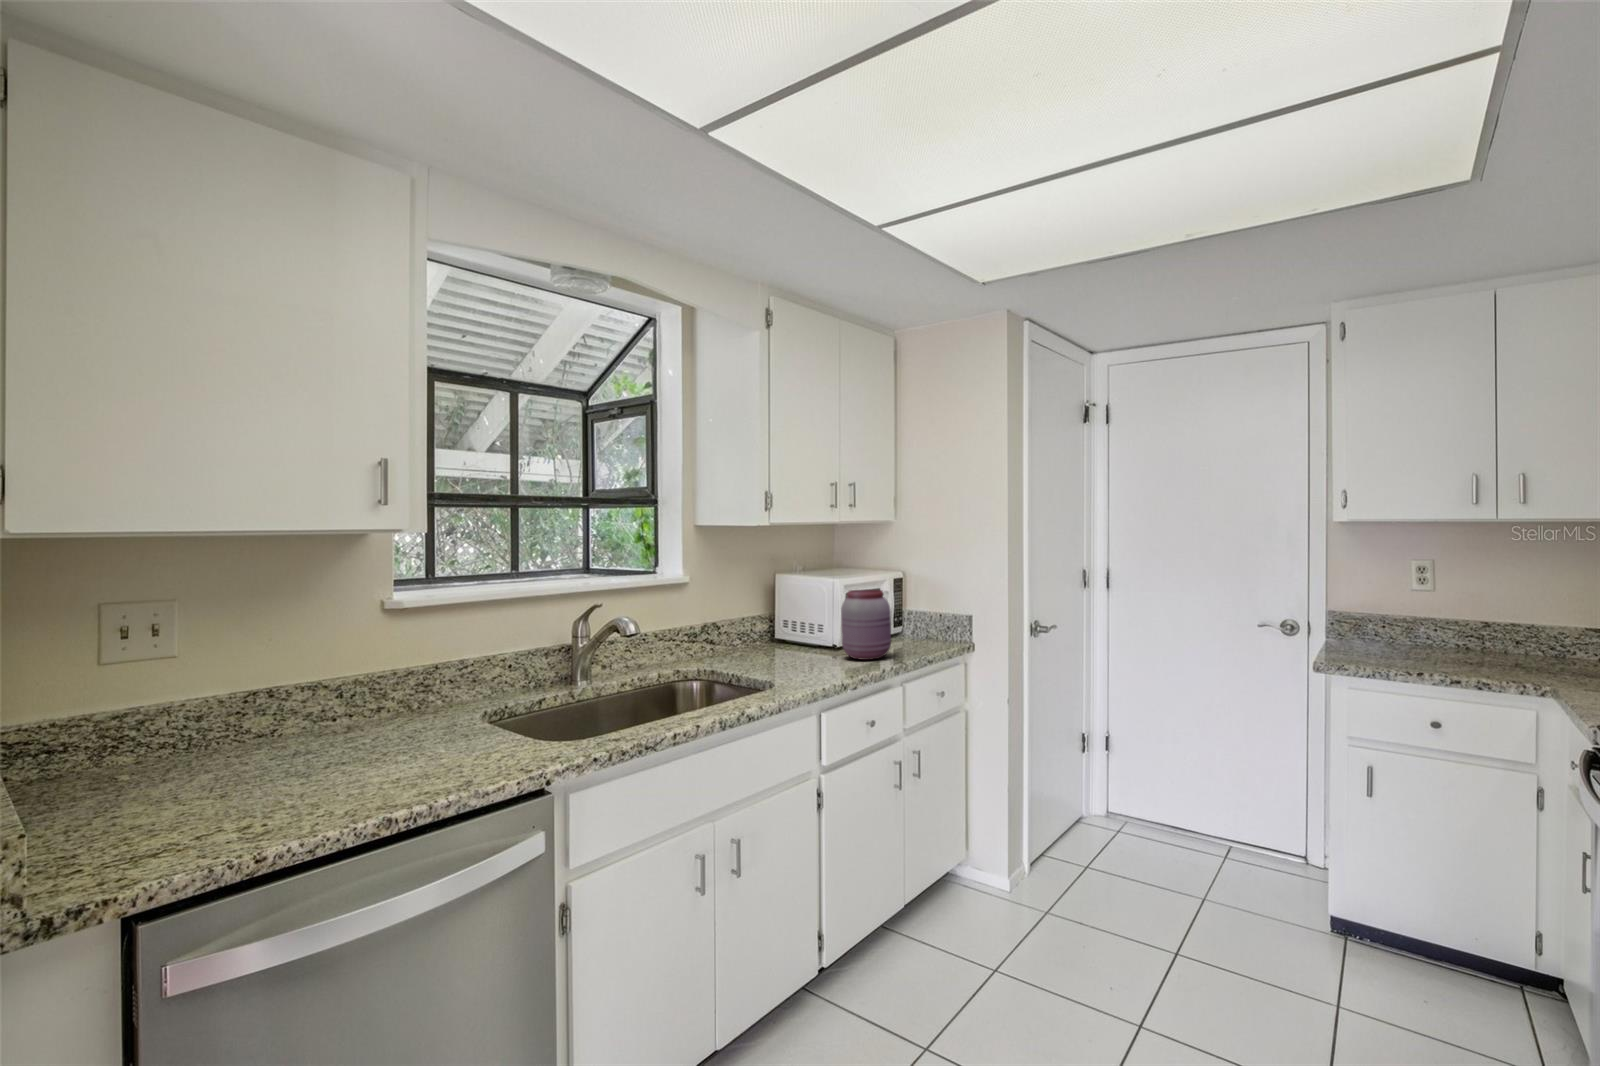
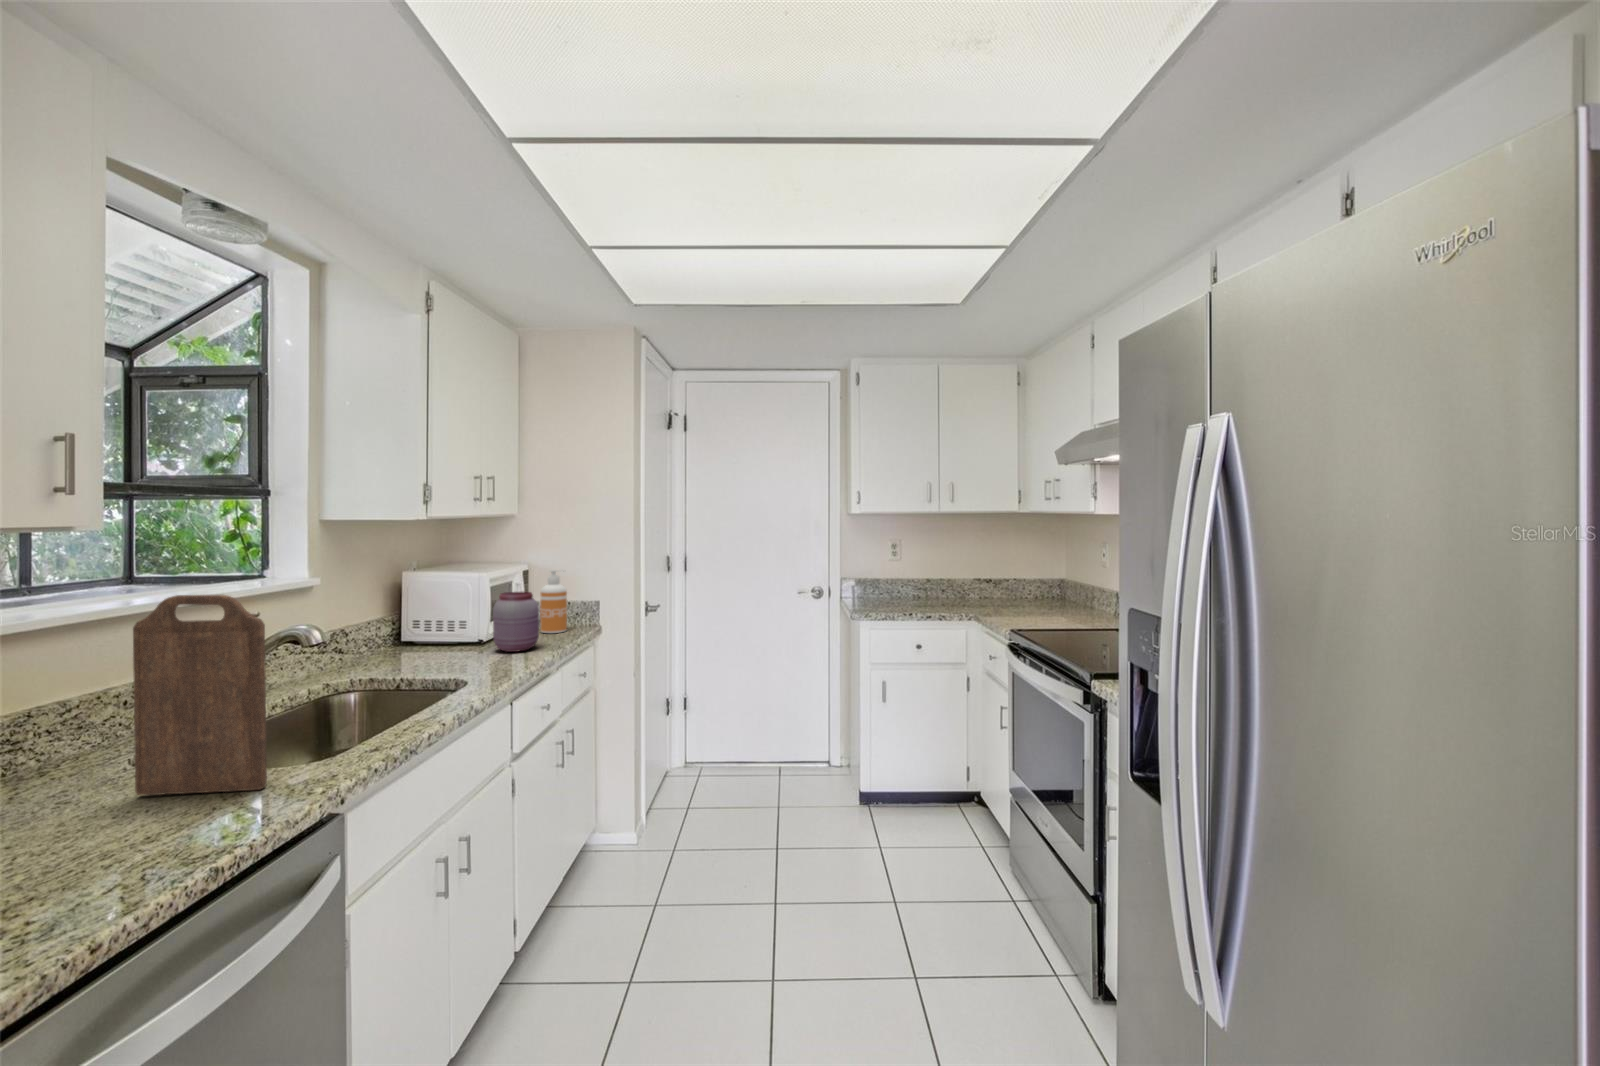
cutting board: none [442,565,512,756] -> present [133,595,267,795]
soap dispenser: none [913,567,945,644] -> present [541,570,567,633]

